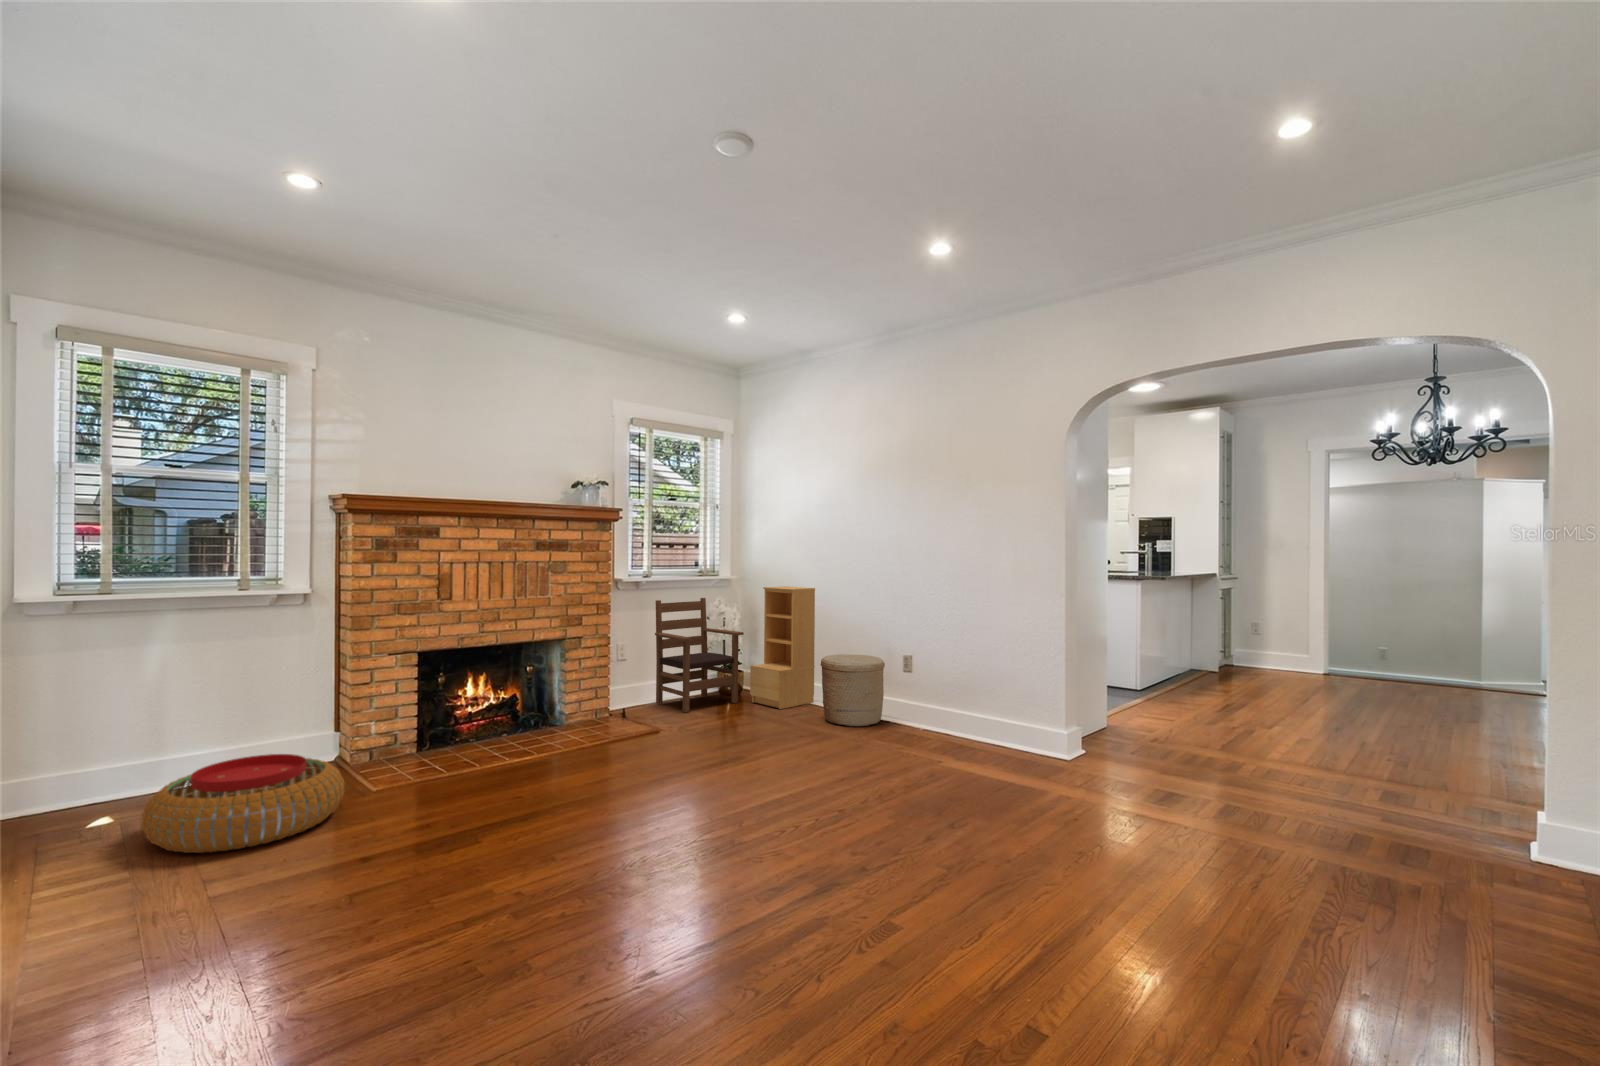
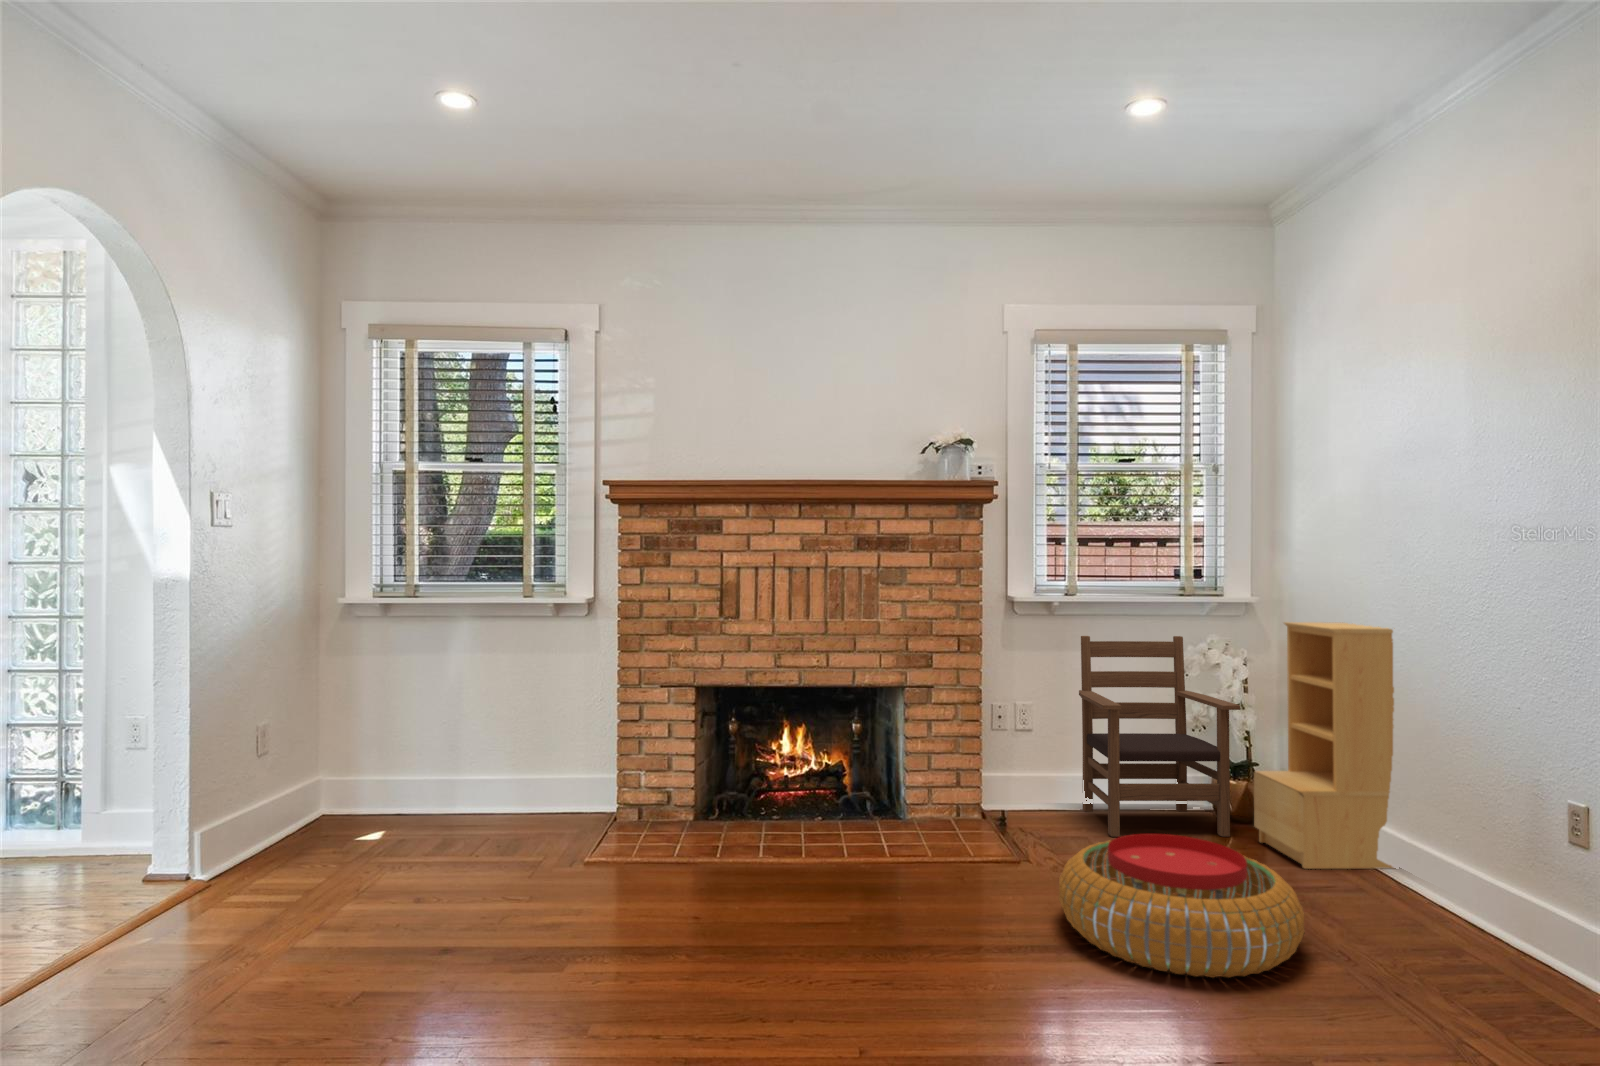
woven basket: present [821,654,885,726] -> none [1372,777,1551,959]
pouf: present [141,754,344,853] -> present [1059,834,1304,977]

